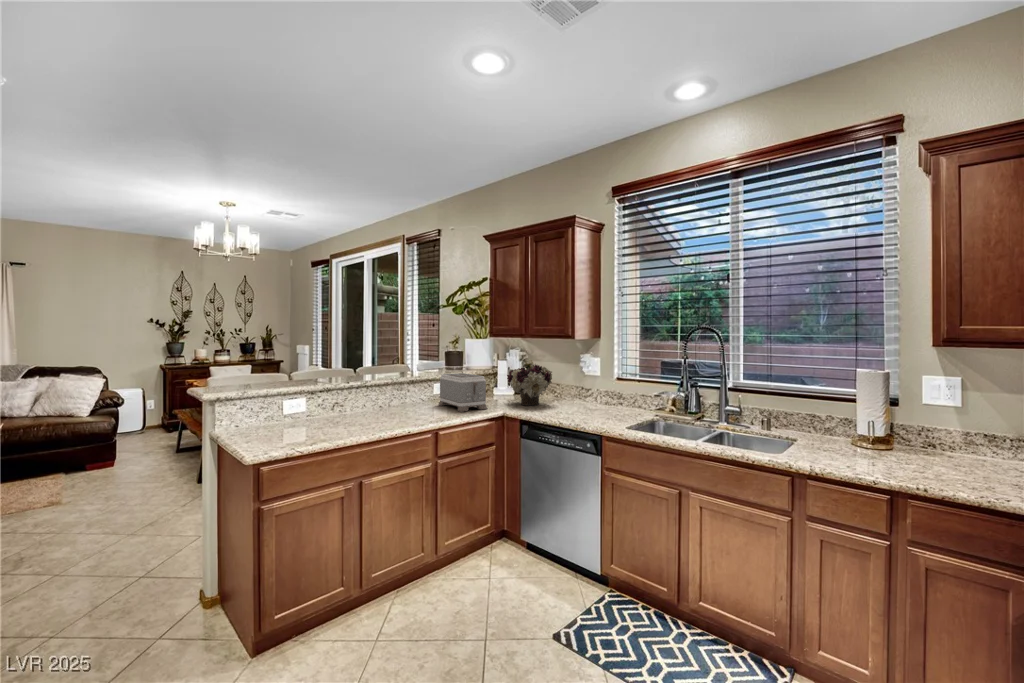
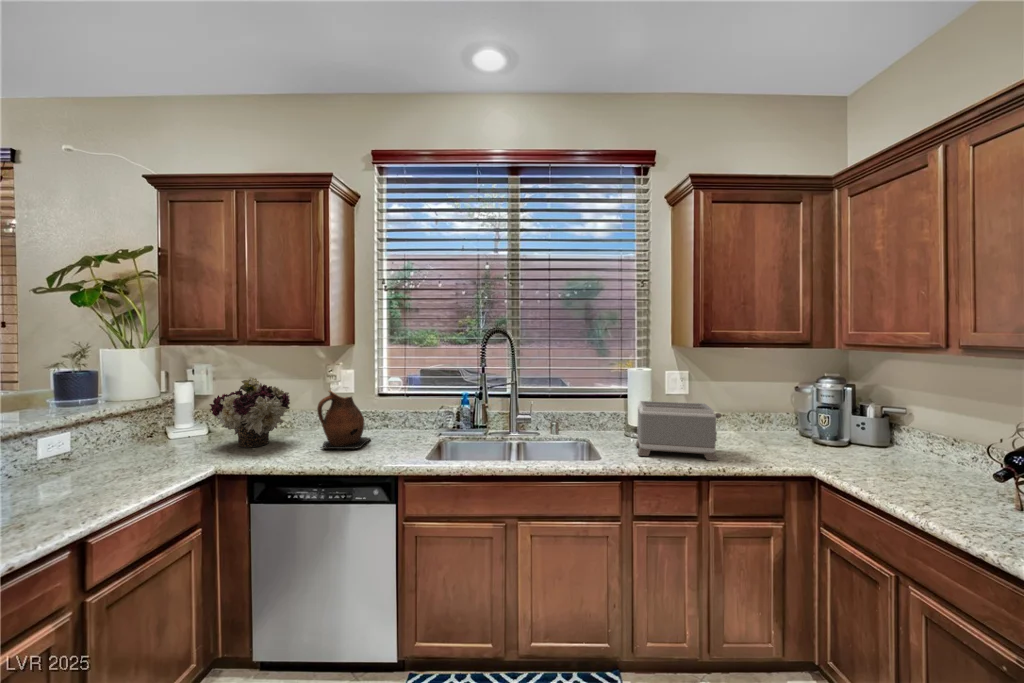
ceramic pitcher: none [563,371,602,415] -> present [317,391,371,449]
toaster: present [439,373,487,412] -> present [636,401,721,461]

